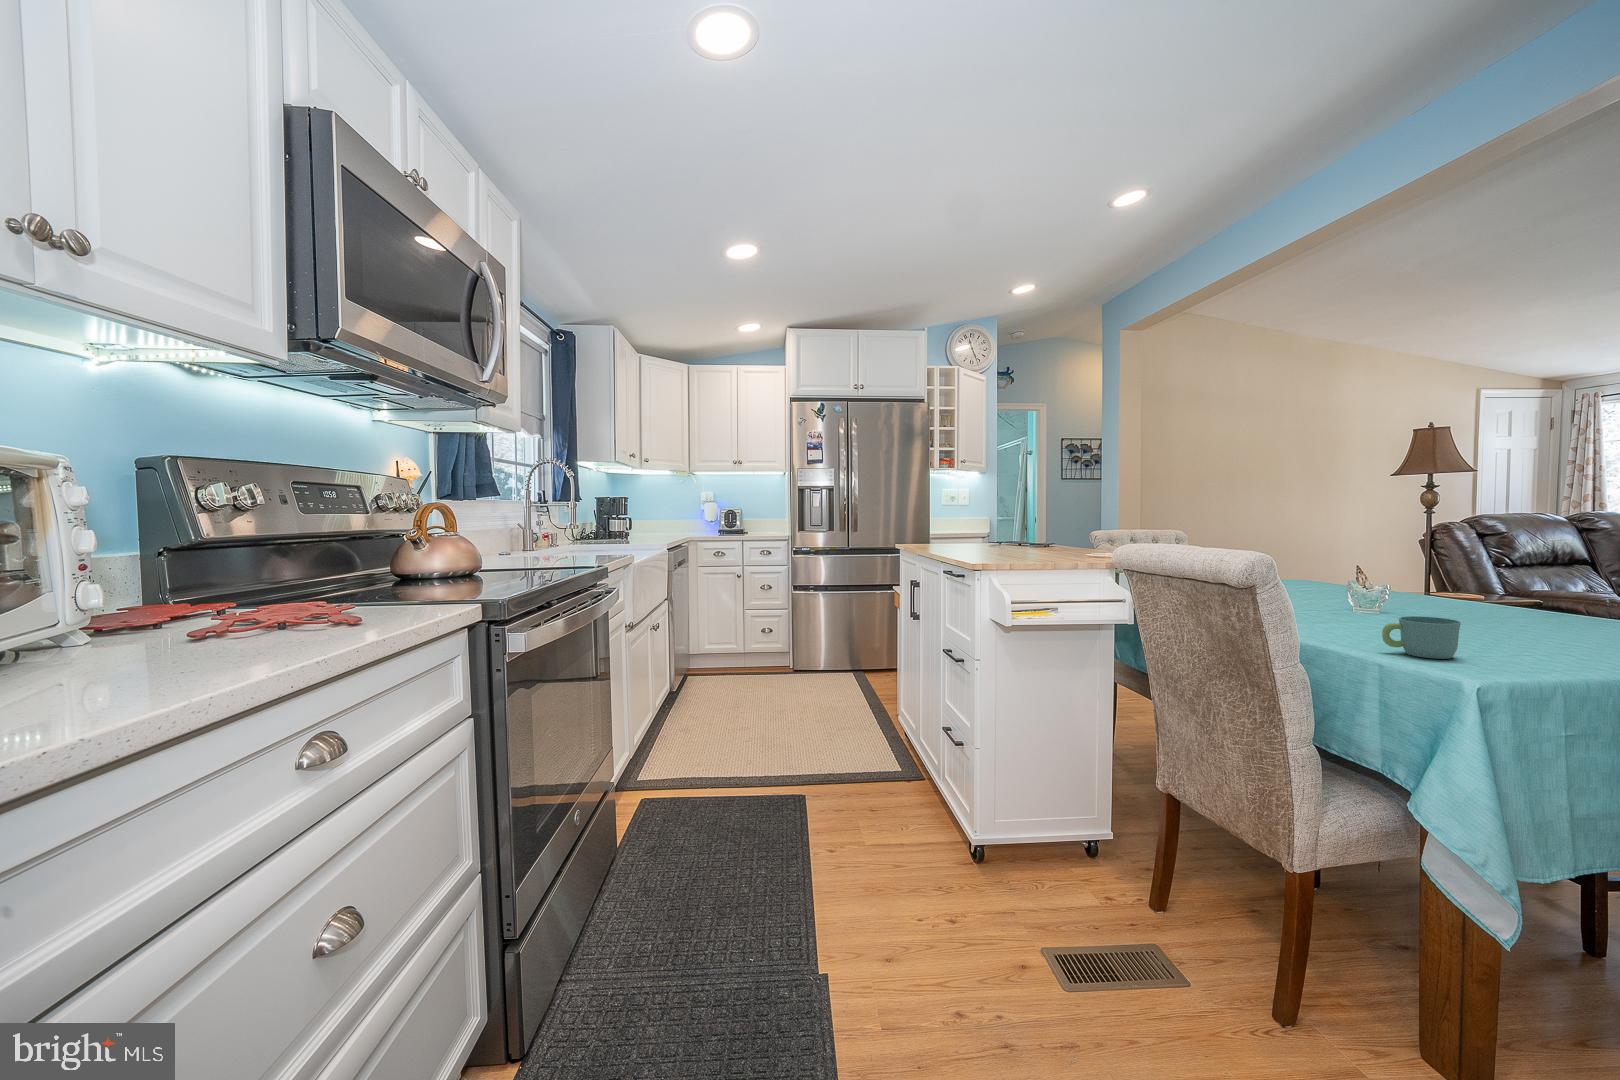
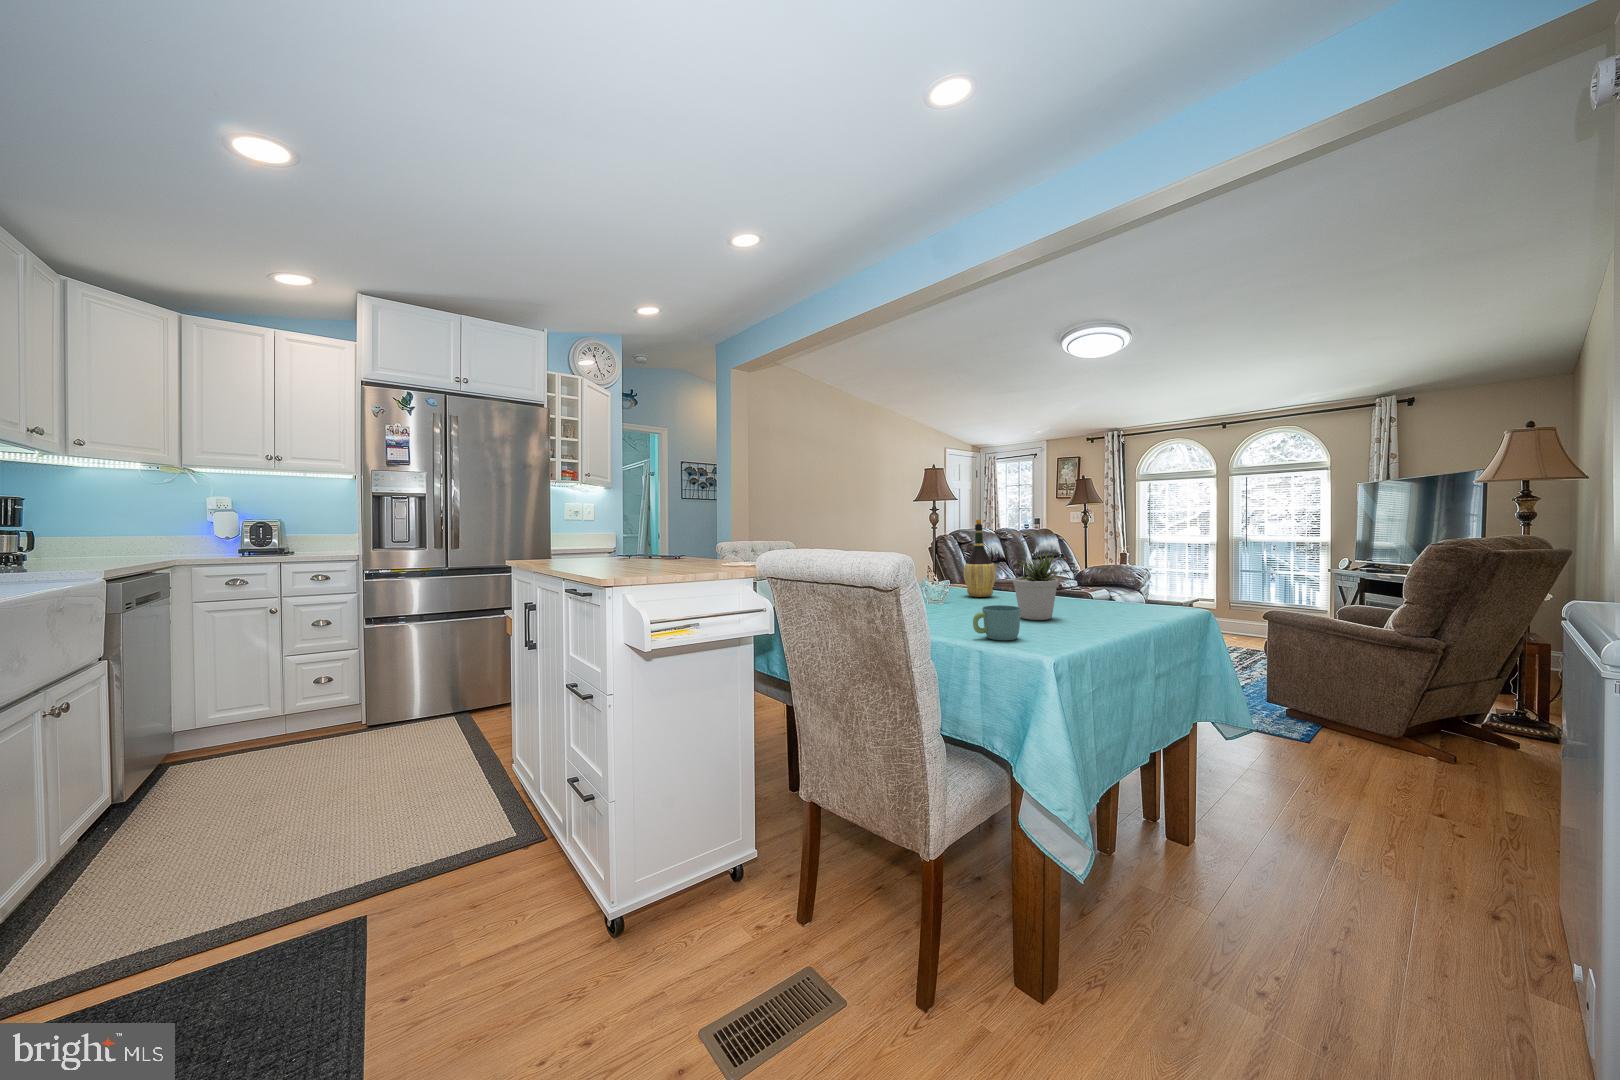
wine bottle: none [1421,507,1480,609] -> present [963,519,996,597]
potted plant: none [1478,554,1562,644] -> present [1013,553,1059,620]

